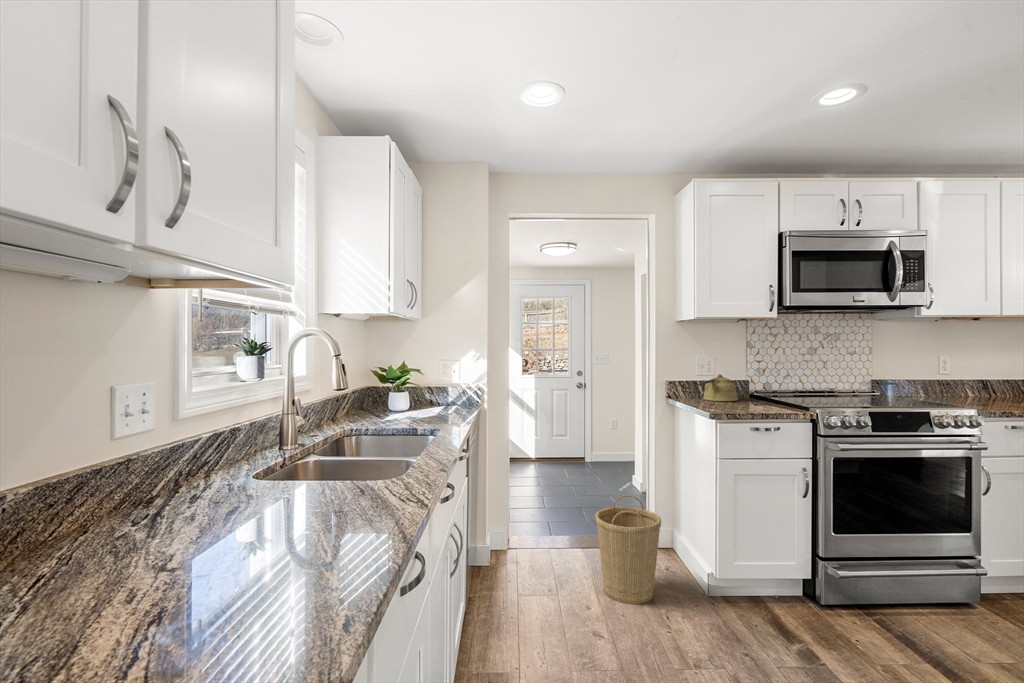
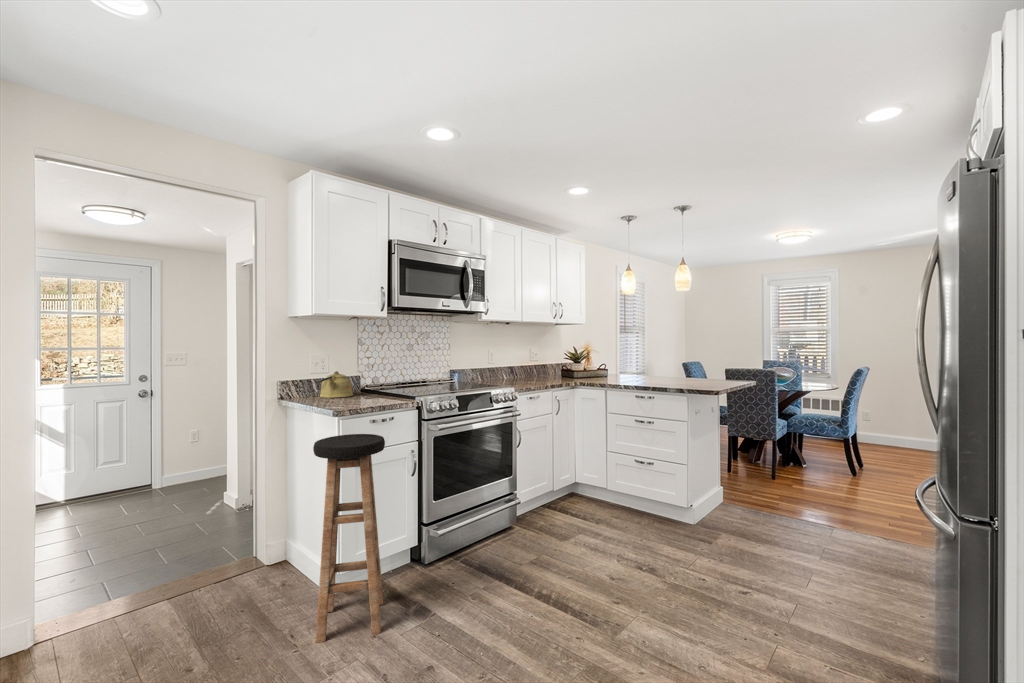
bar stool: none [689,439,763,652] -> present [313,434,385,643]
basket: present [595,495,661,604] -> none [194,514,280,645]

